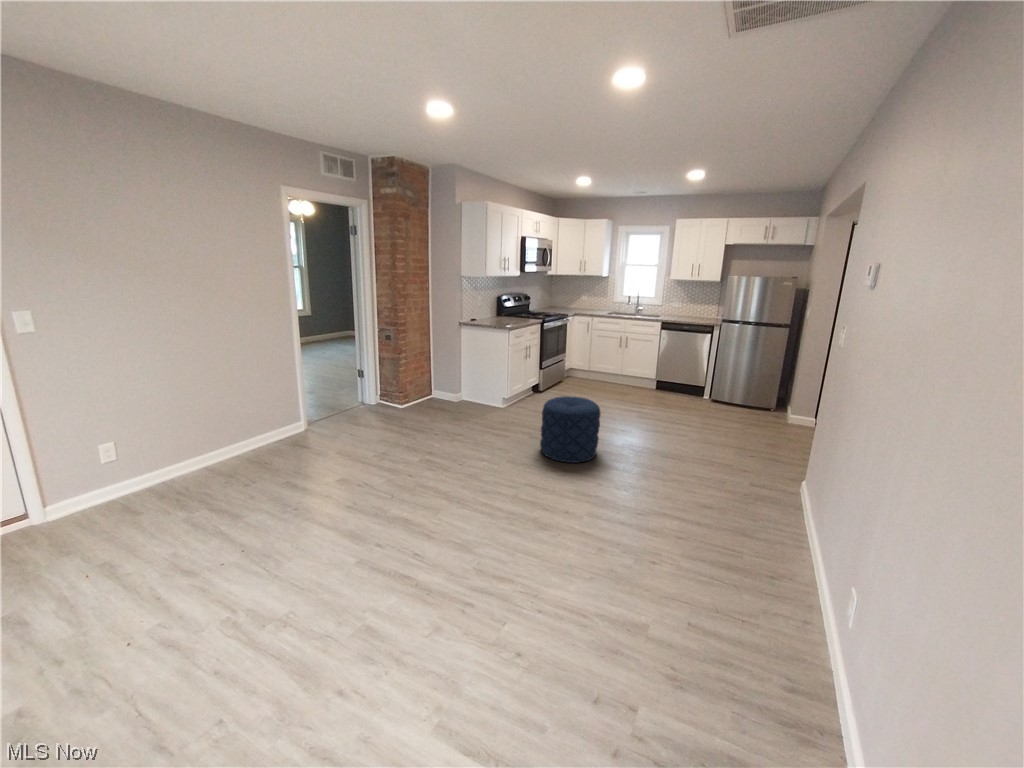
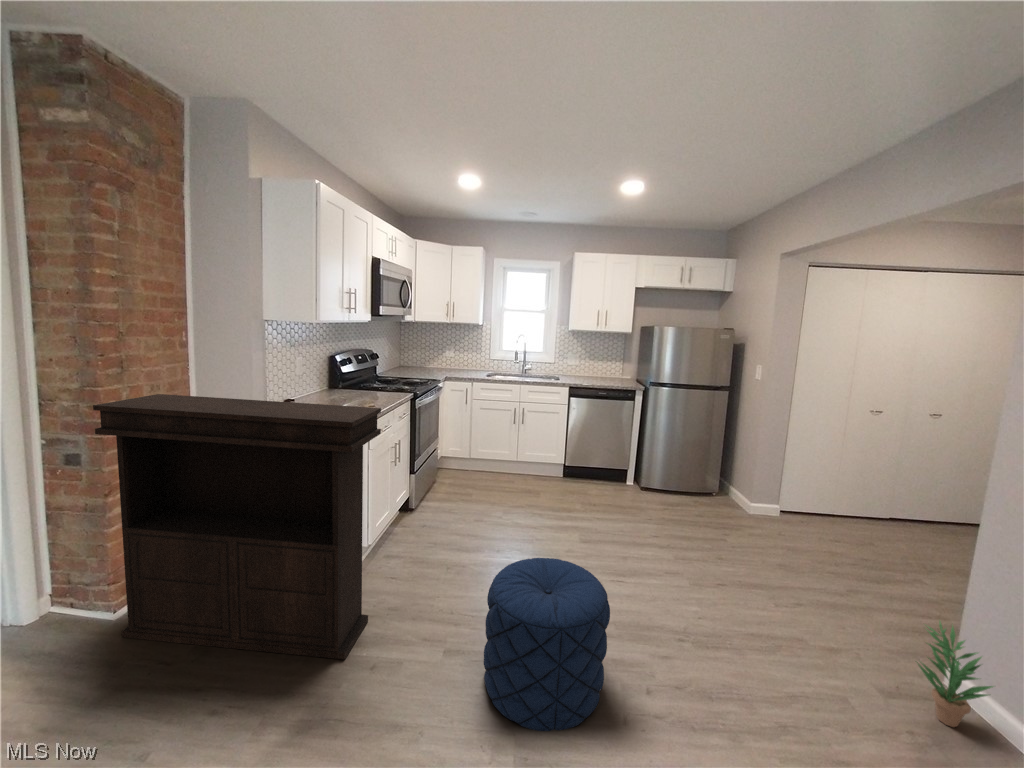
console table: none [397,311,508,432] -> present [93,394,381,660]
potted plant: none [769,445,804,502] -> present [917,621,993,727]

